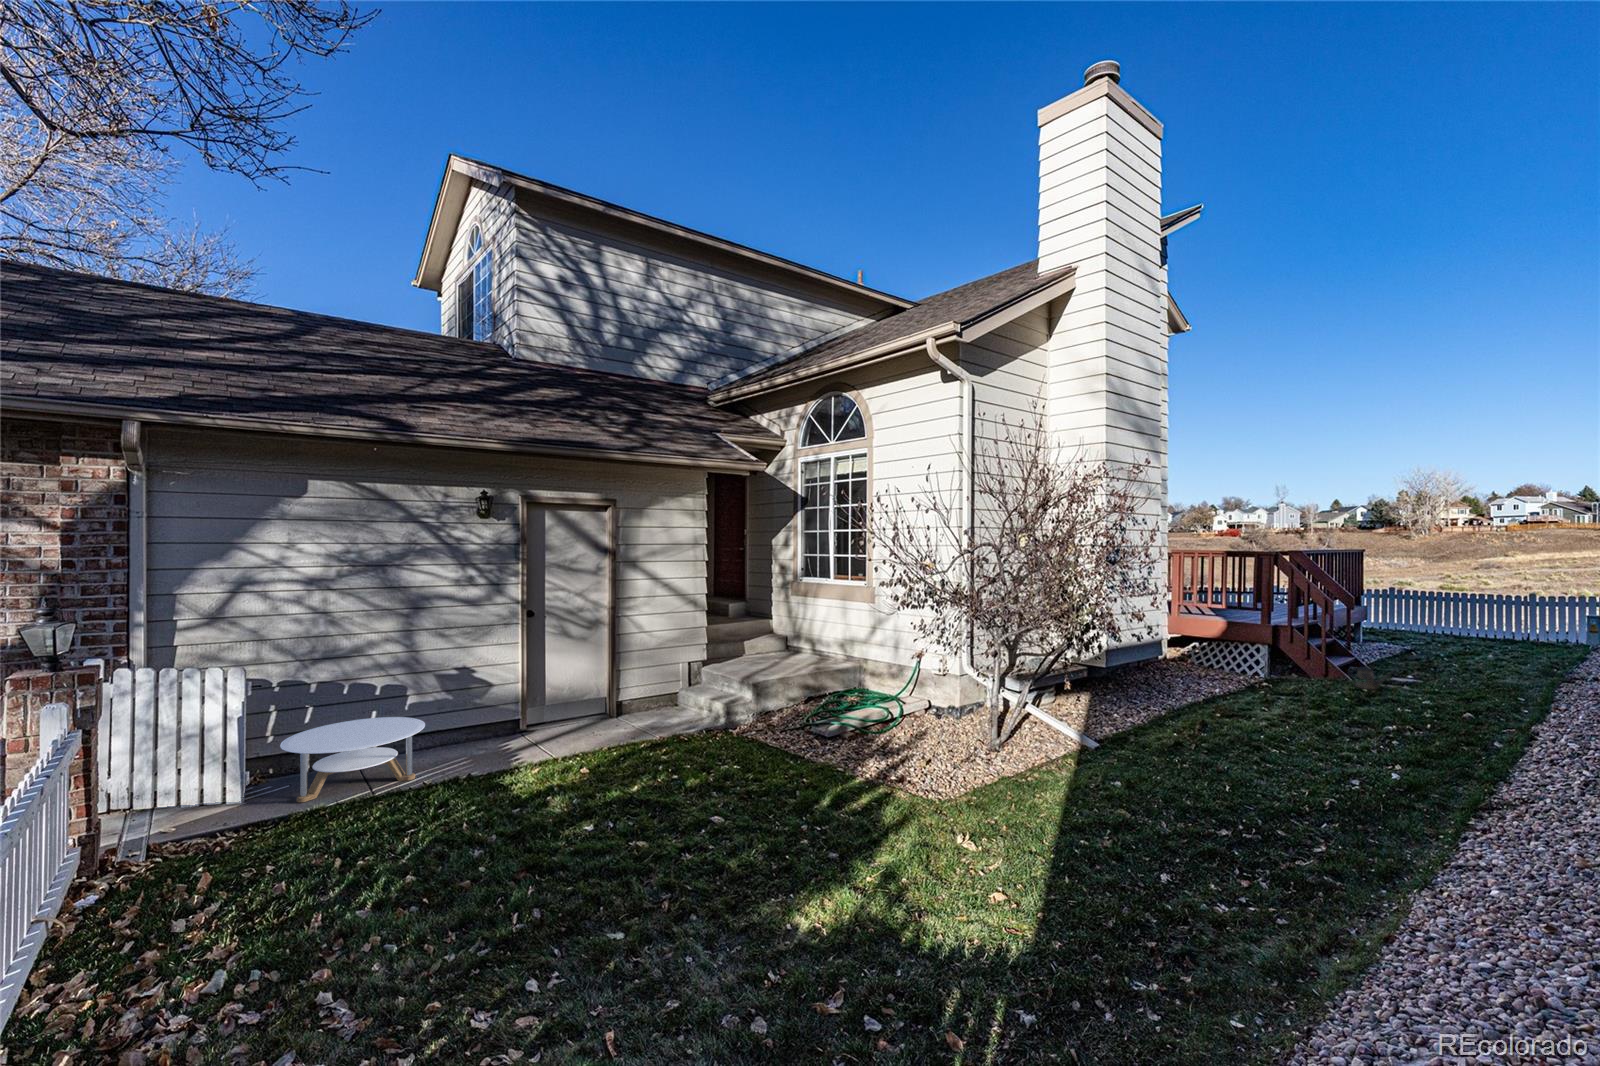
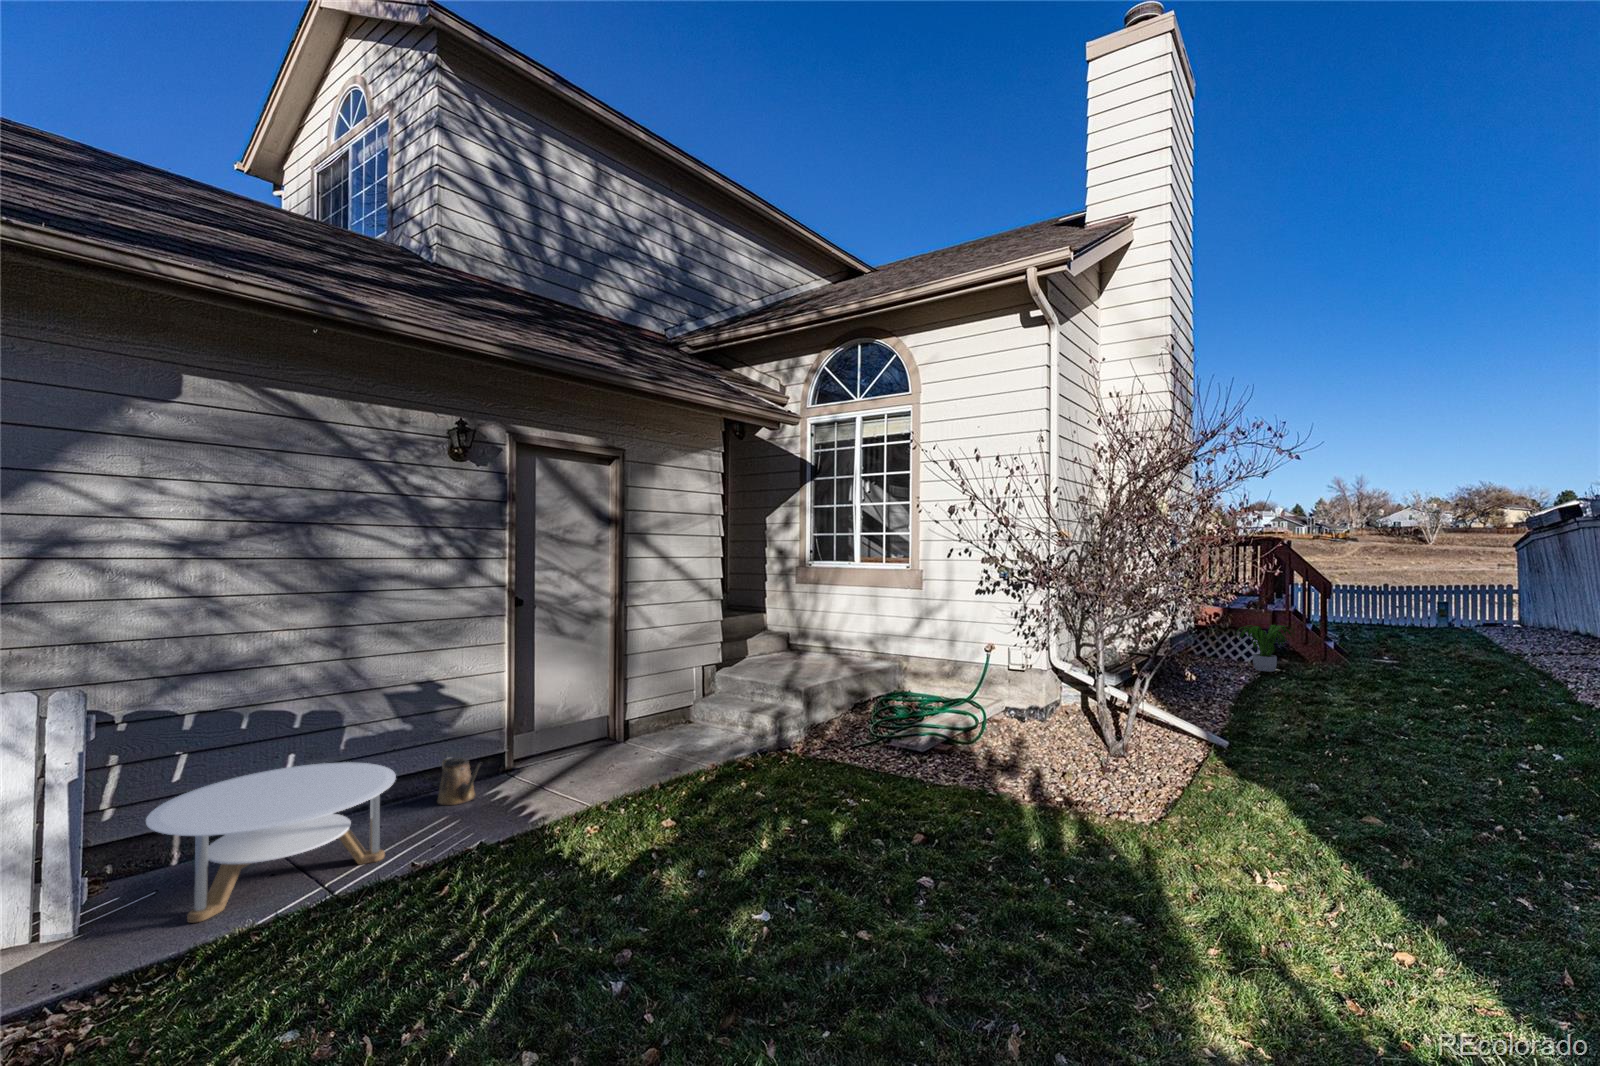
potted plant: none [1233,642,1292,690] -> present [1236,625,1295,672]
watering can: present [1349,667,1395,689] -> present [437,757,481,805]

